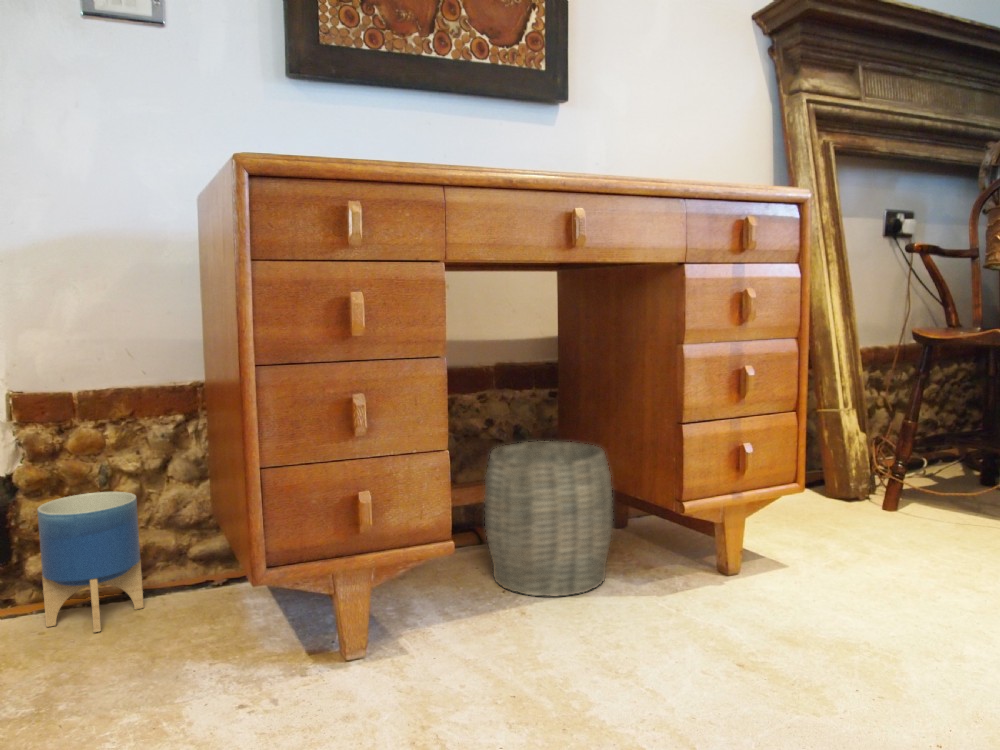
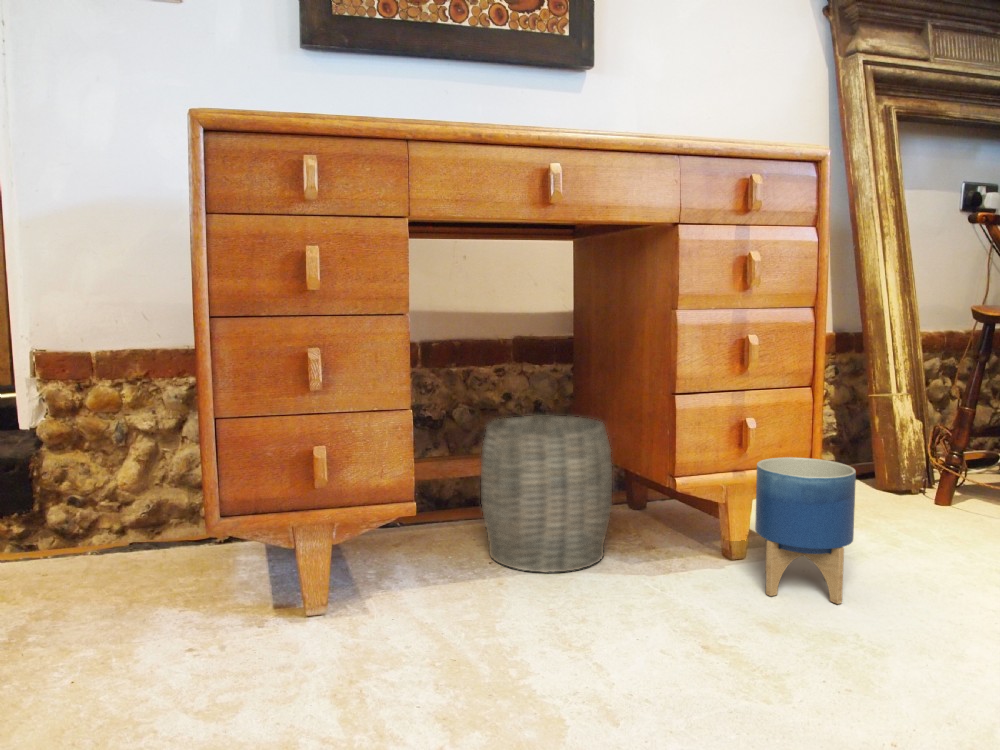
planter: present [37,492,144,632] -> present [755,457,856,604]

